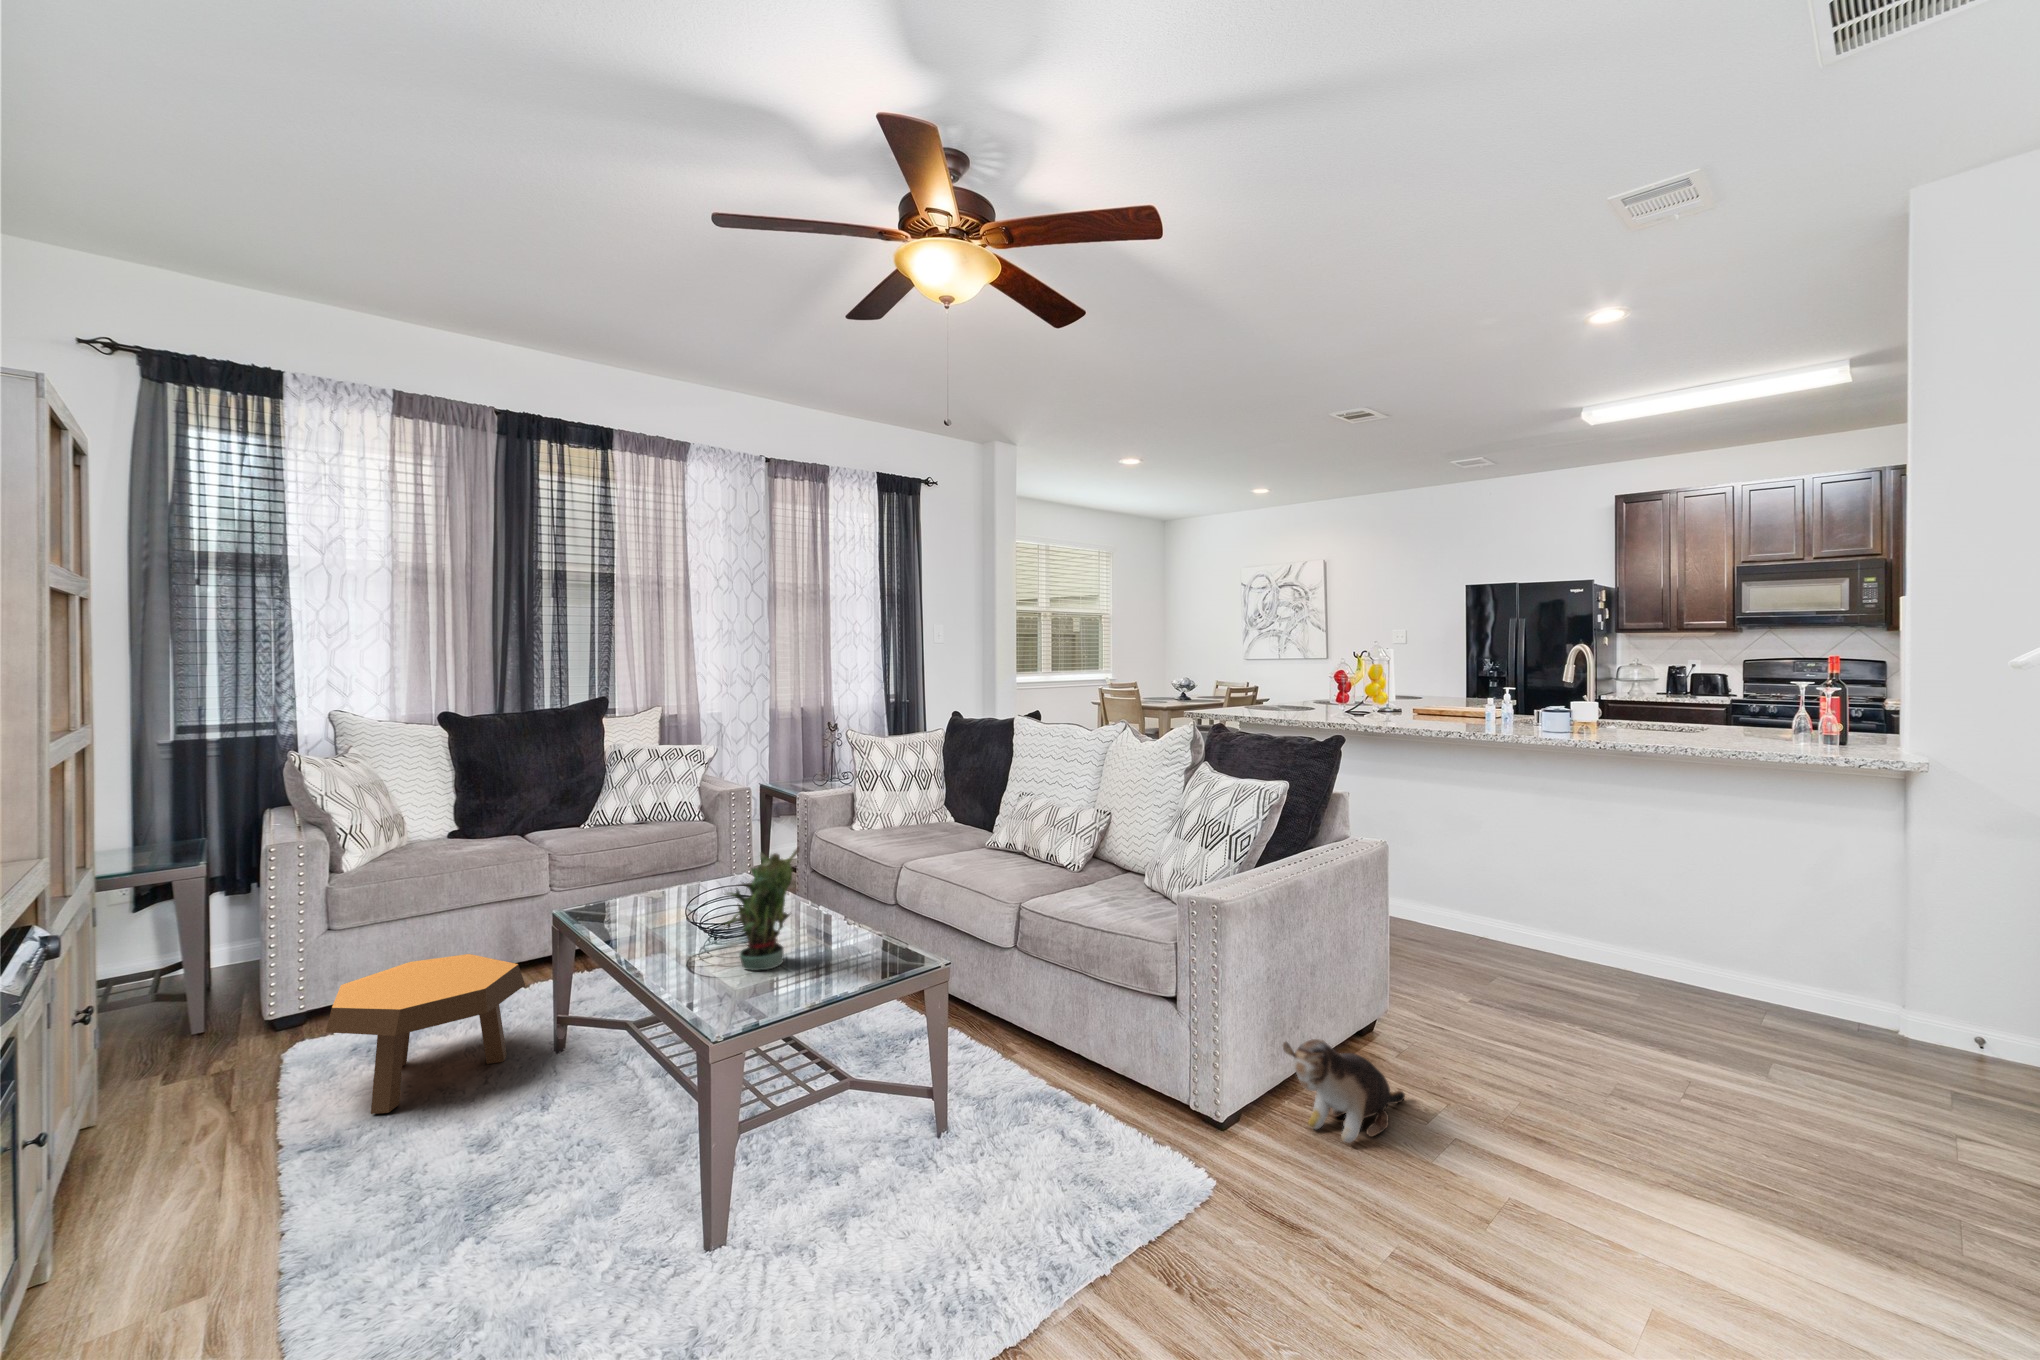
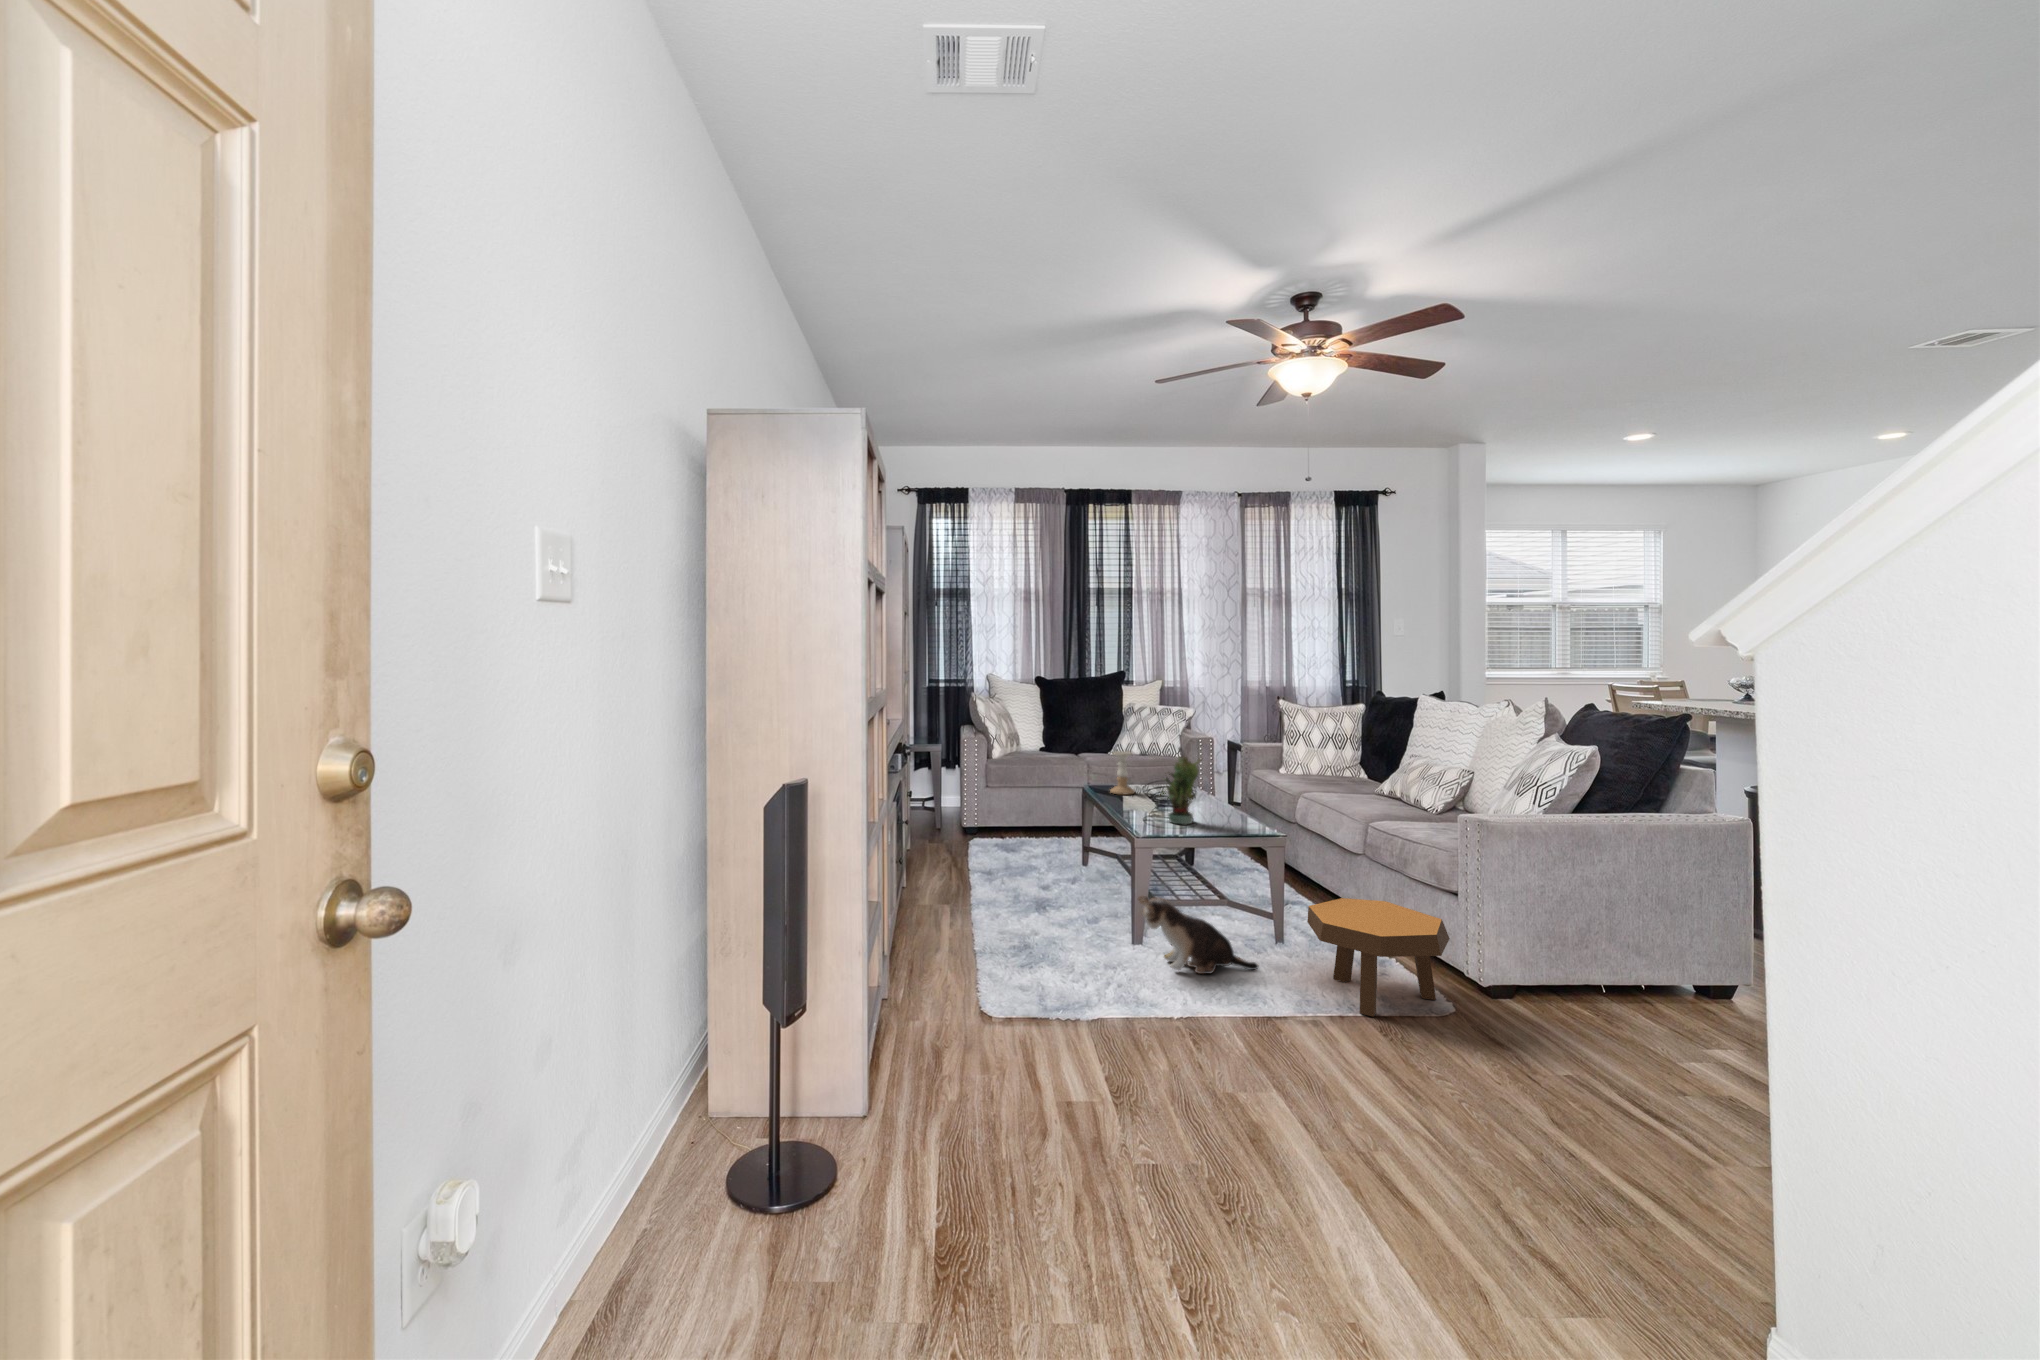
candle holder: none [607,840,654,918] -> present [1110,751,1135,795]
footstool: present [326,954,525,1114] -> present [1307,898,1450,1017]
plush toy: present [1283,1039,1405,1143] -> present [1138,896,1259,974]

